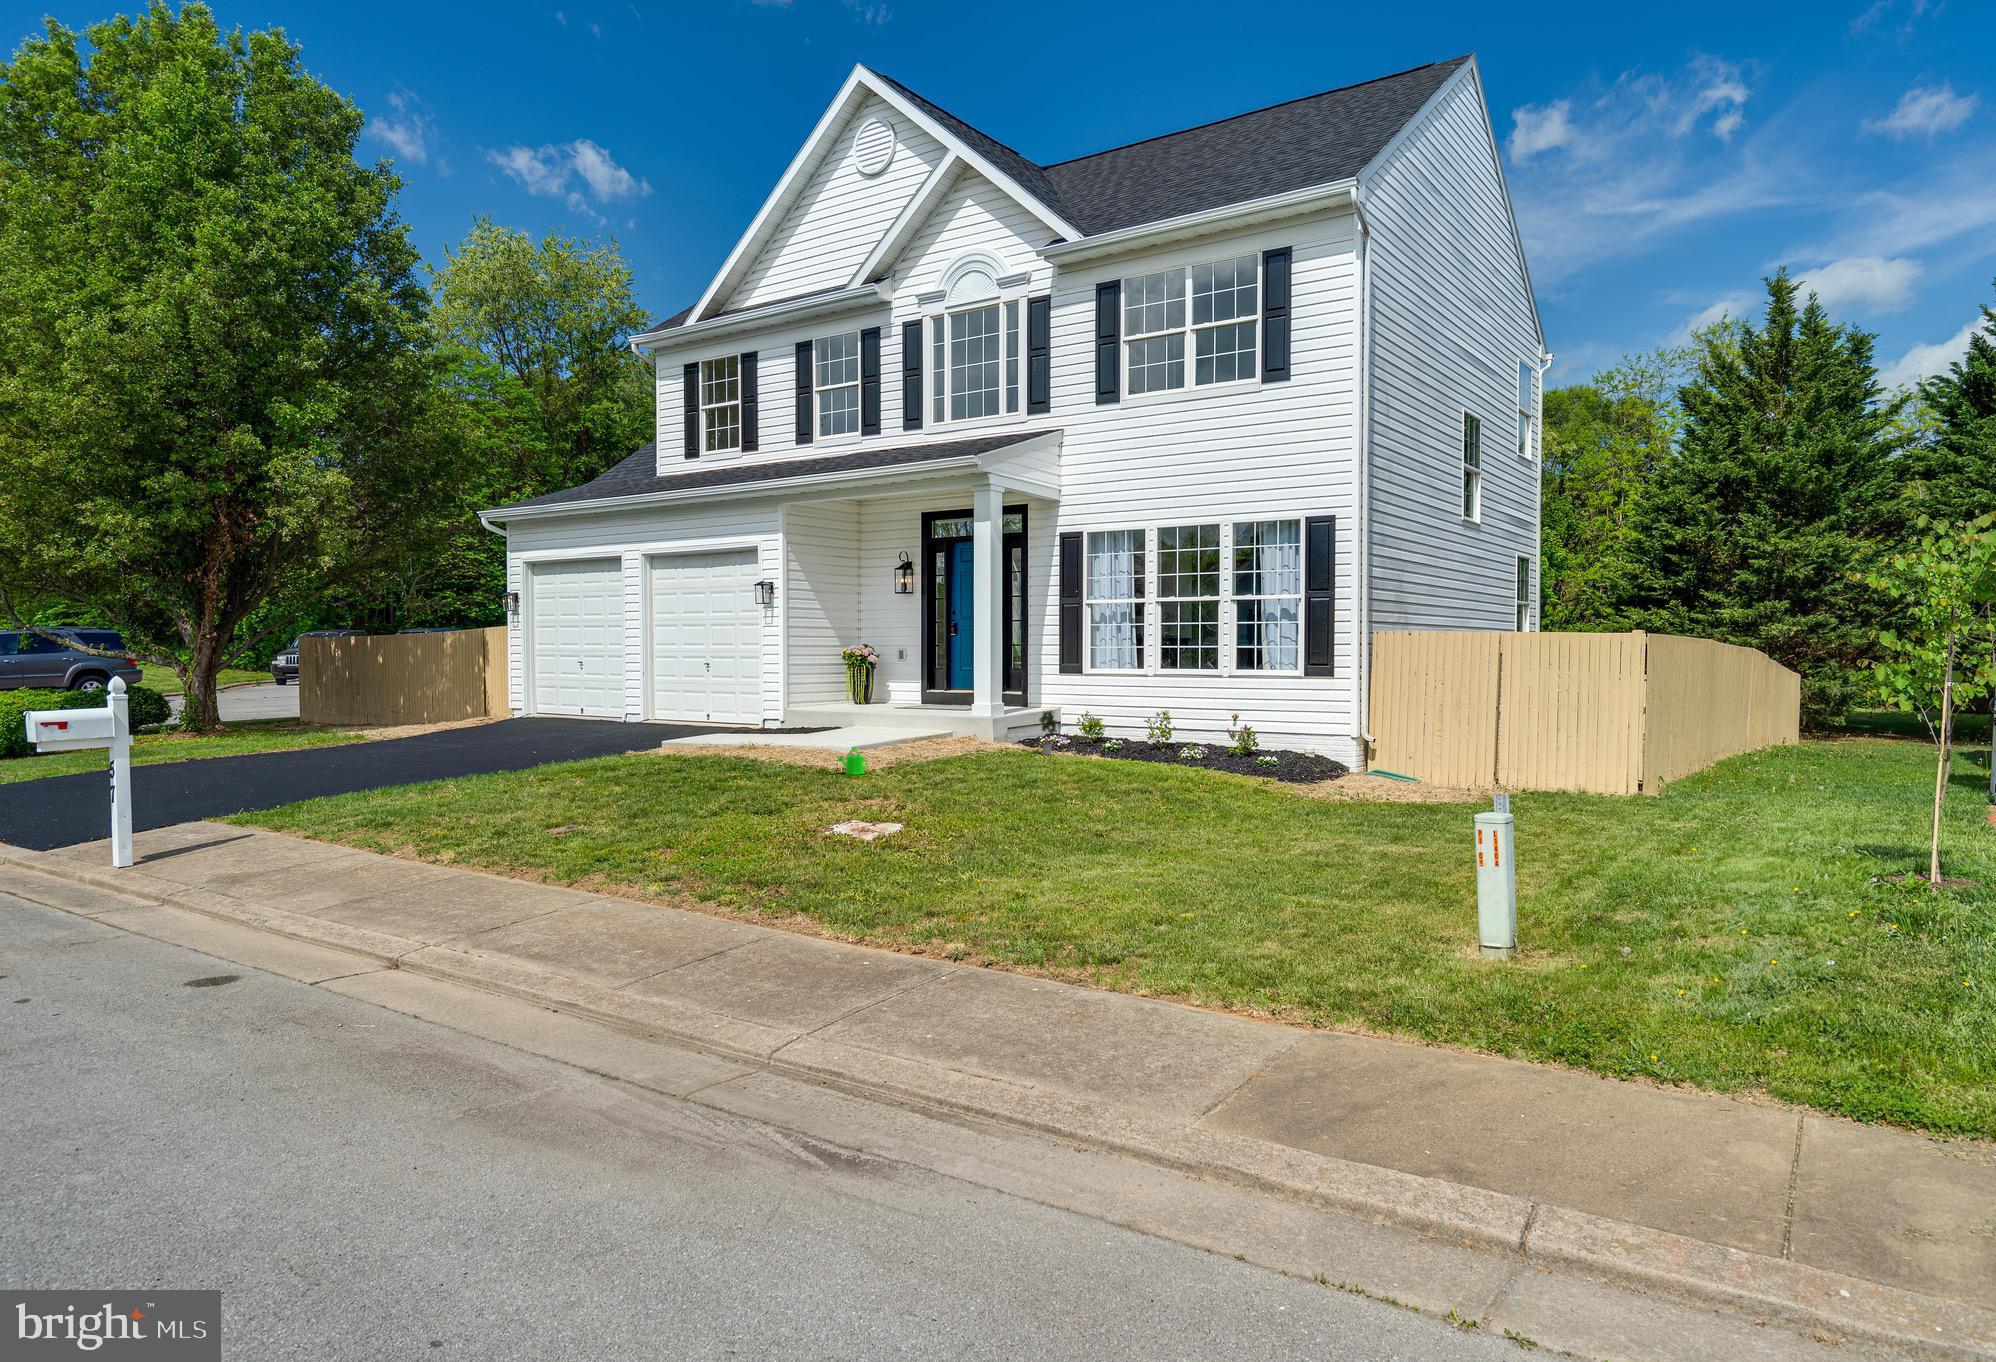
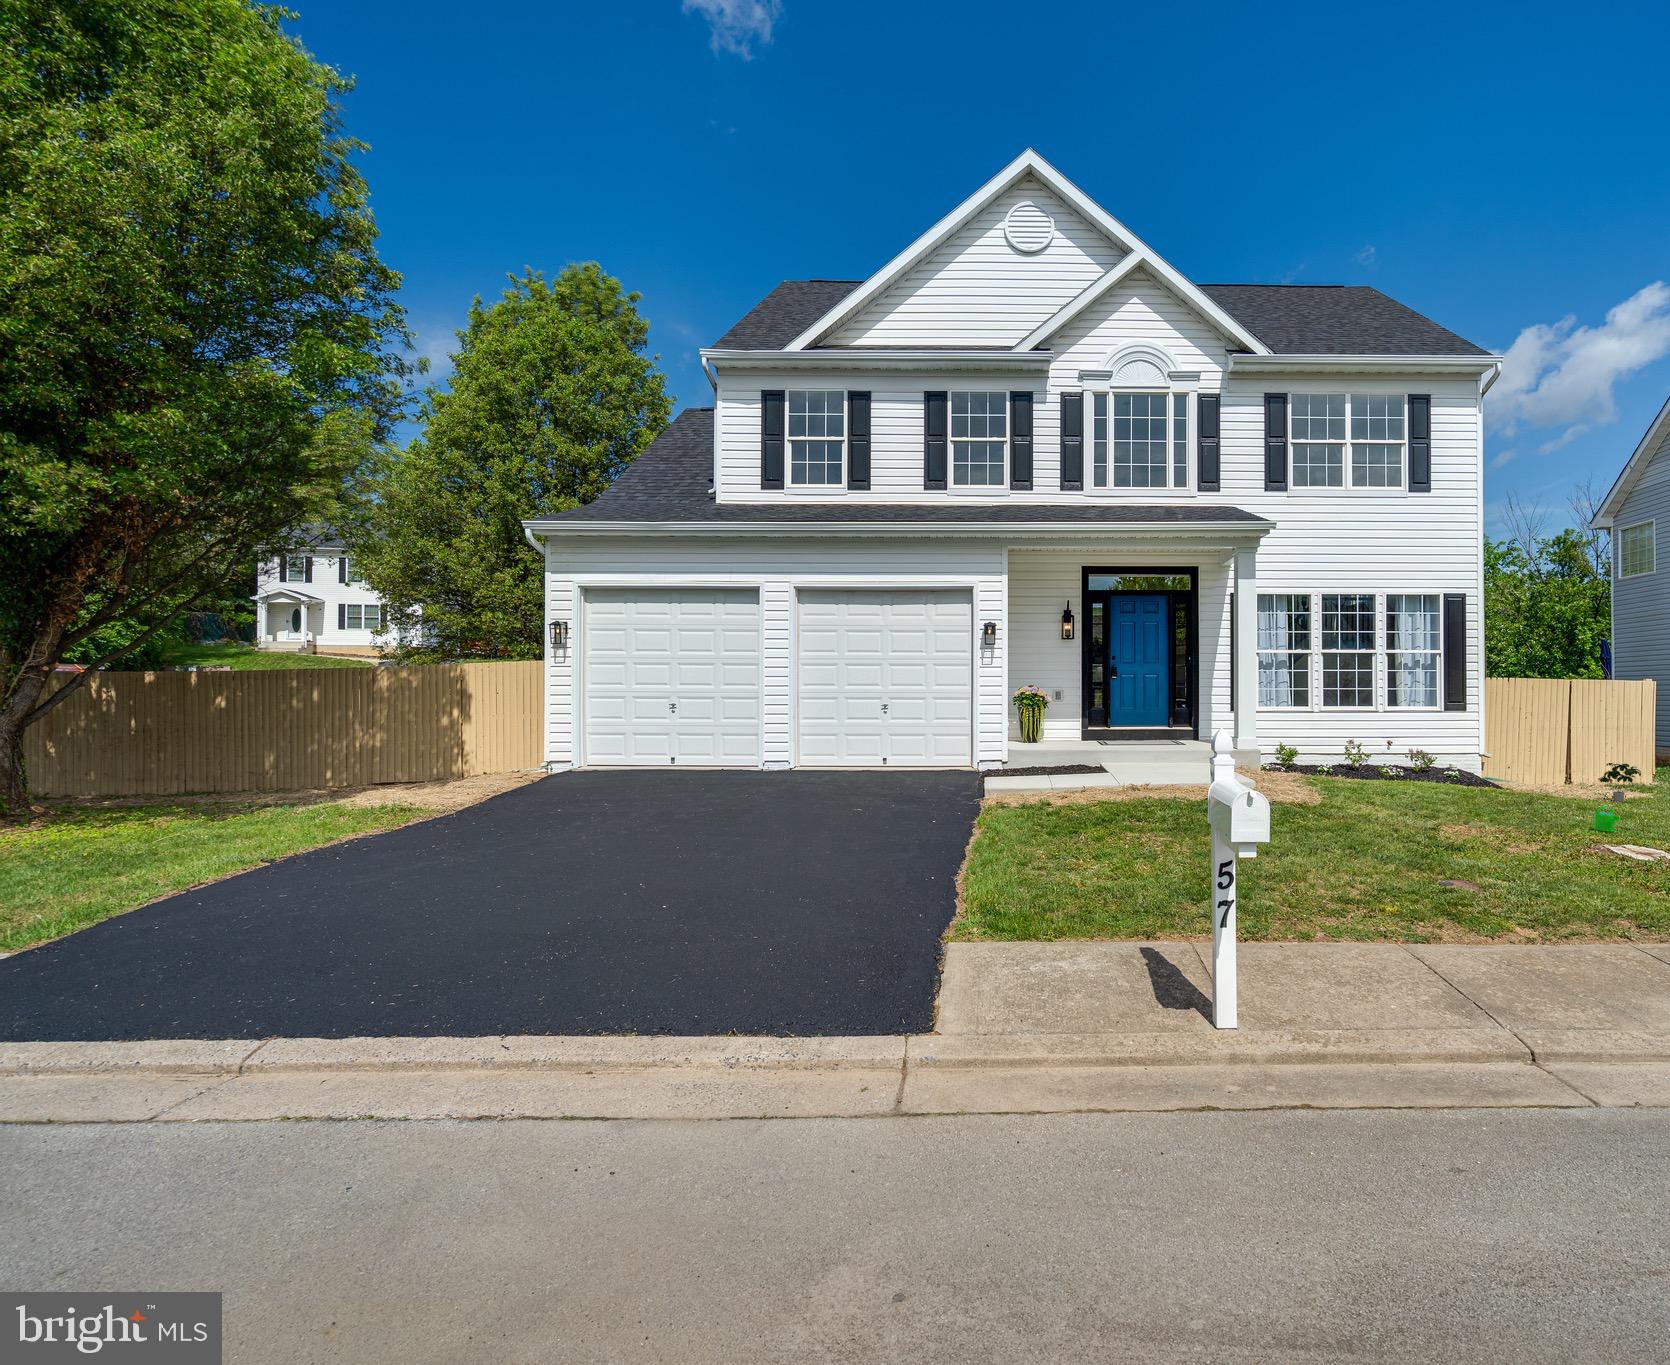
potted plant: present [1039,711,1057,755] -> present [1598,763,1641,802]

